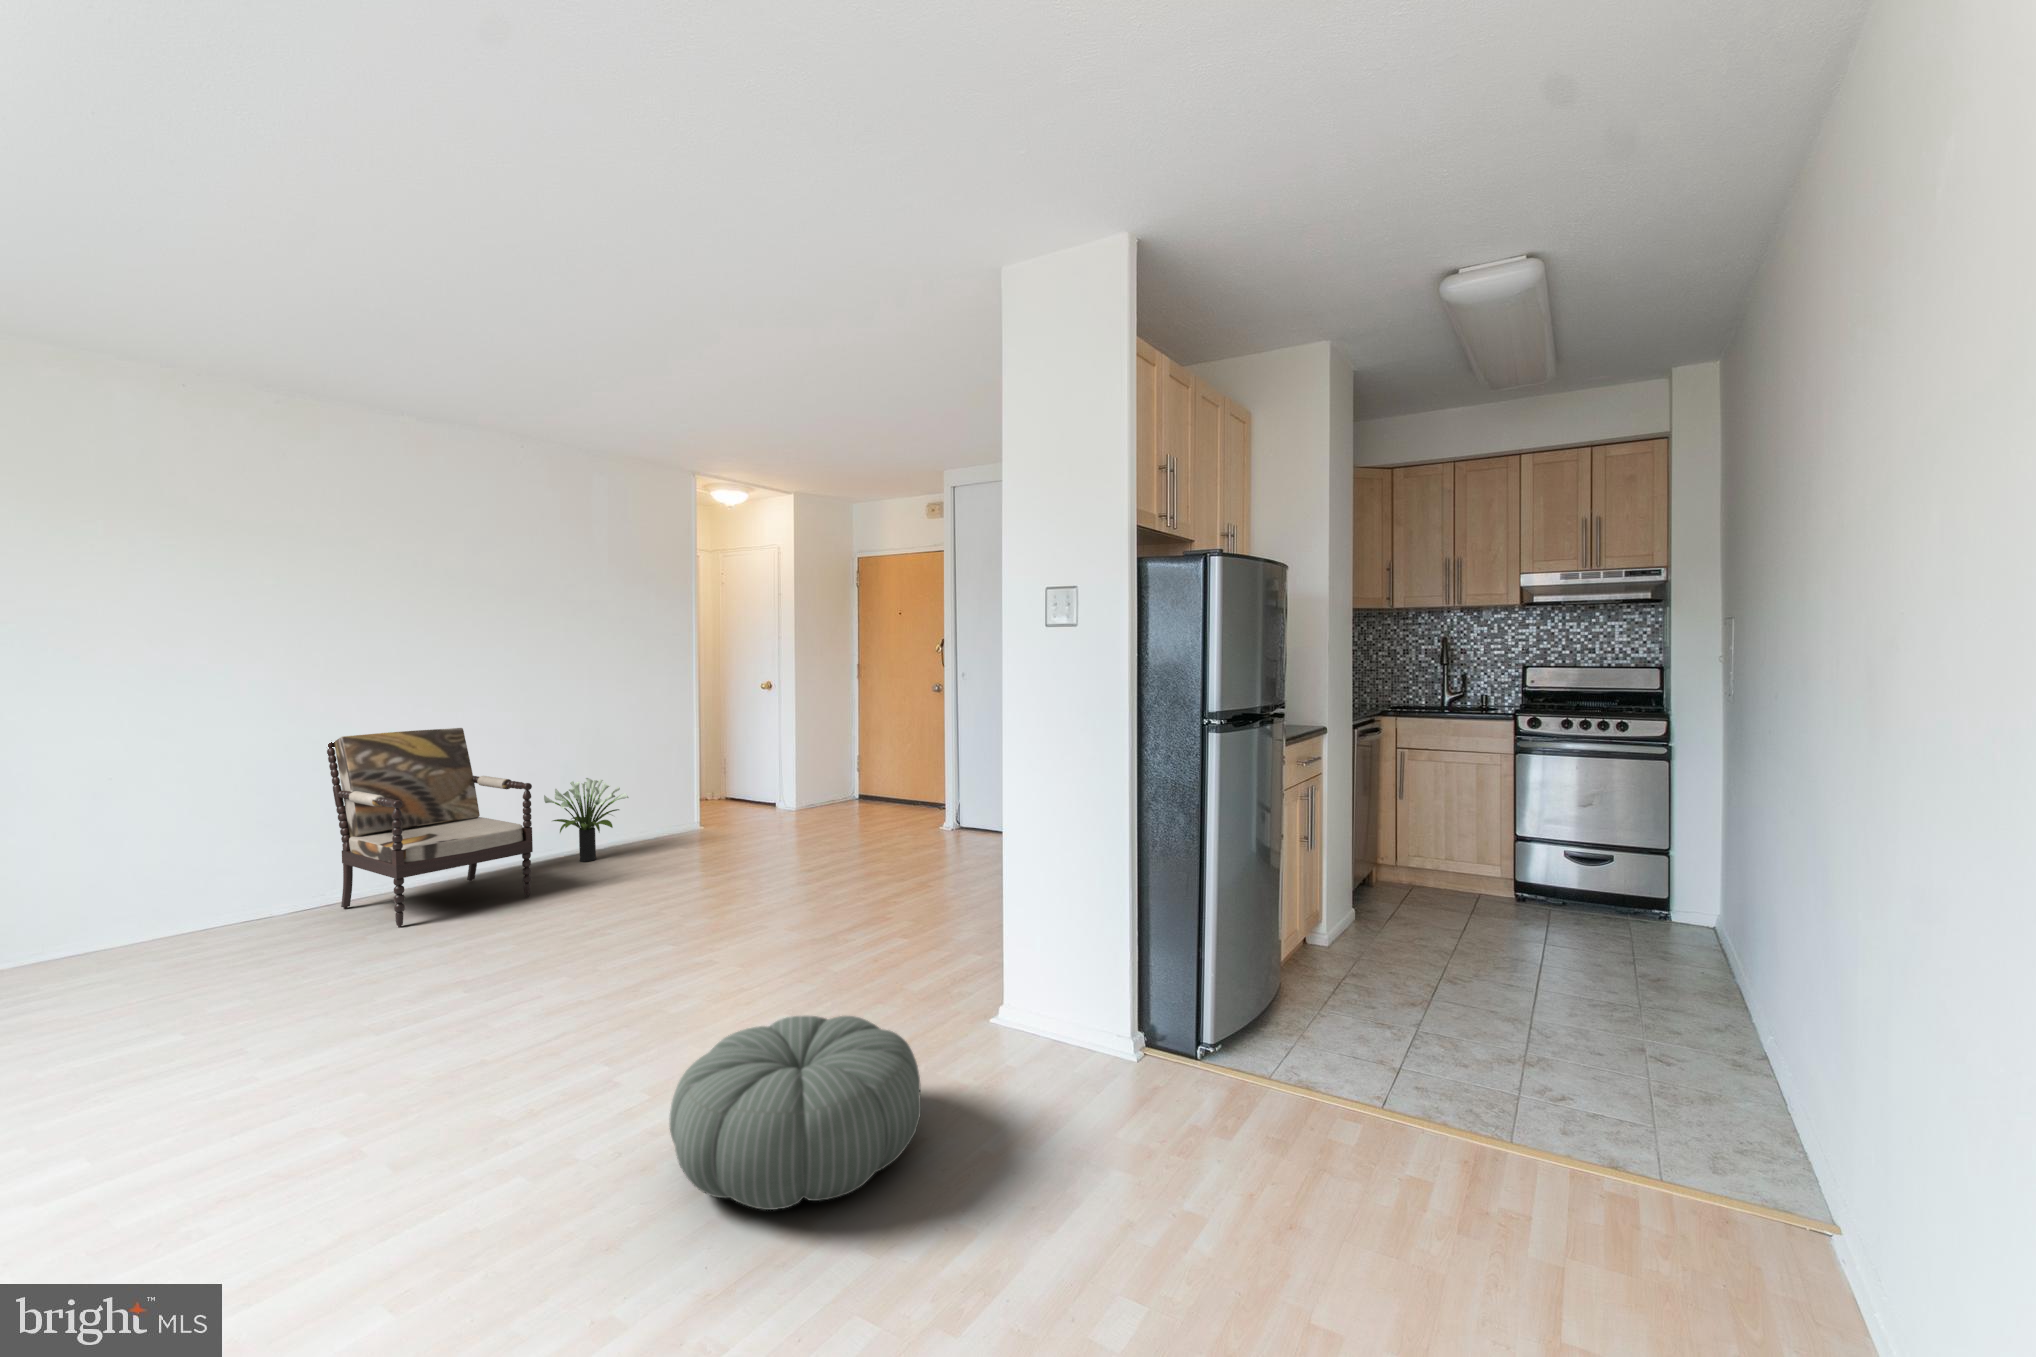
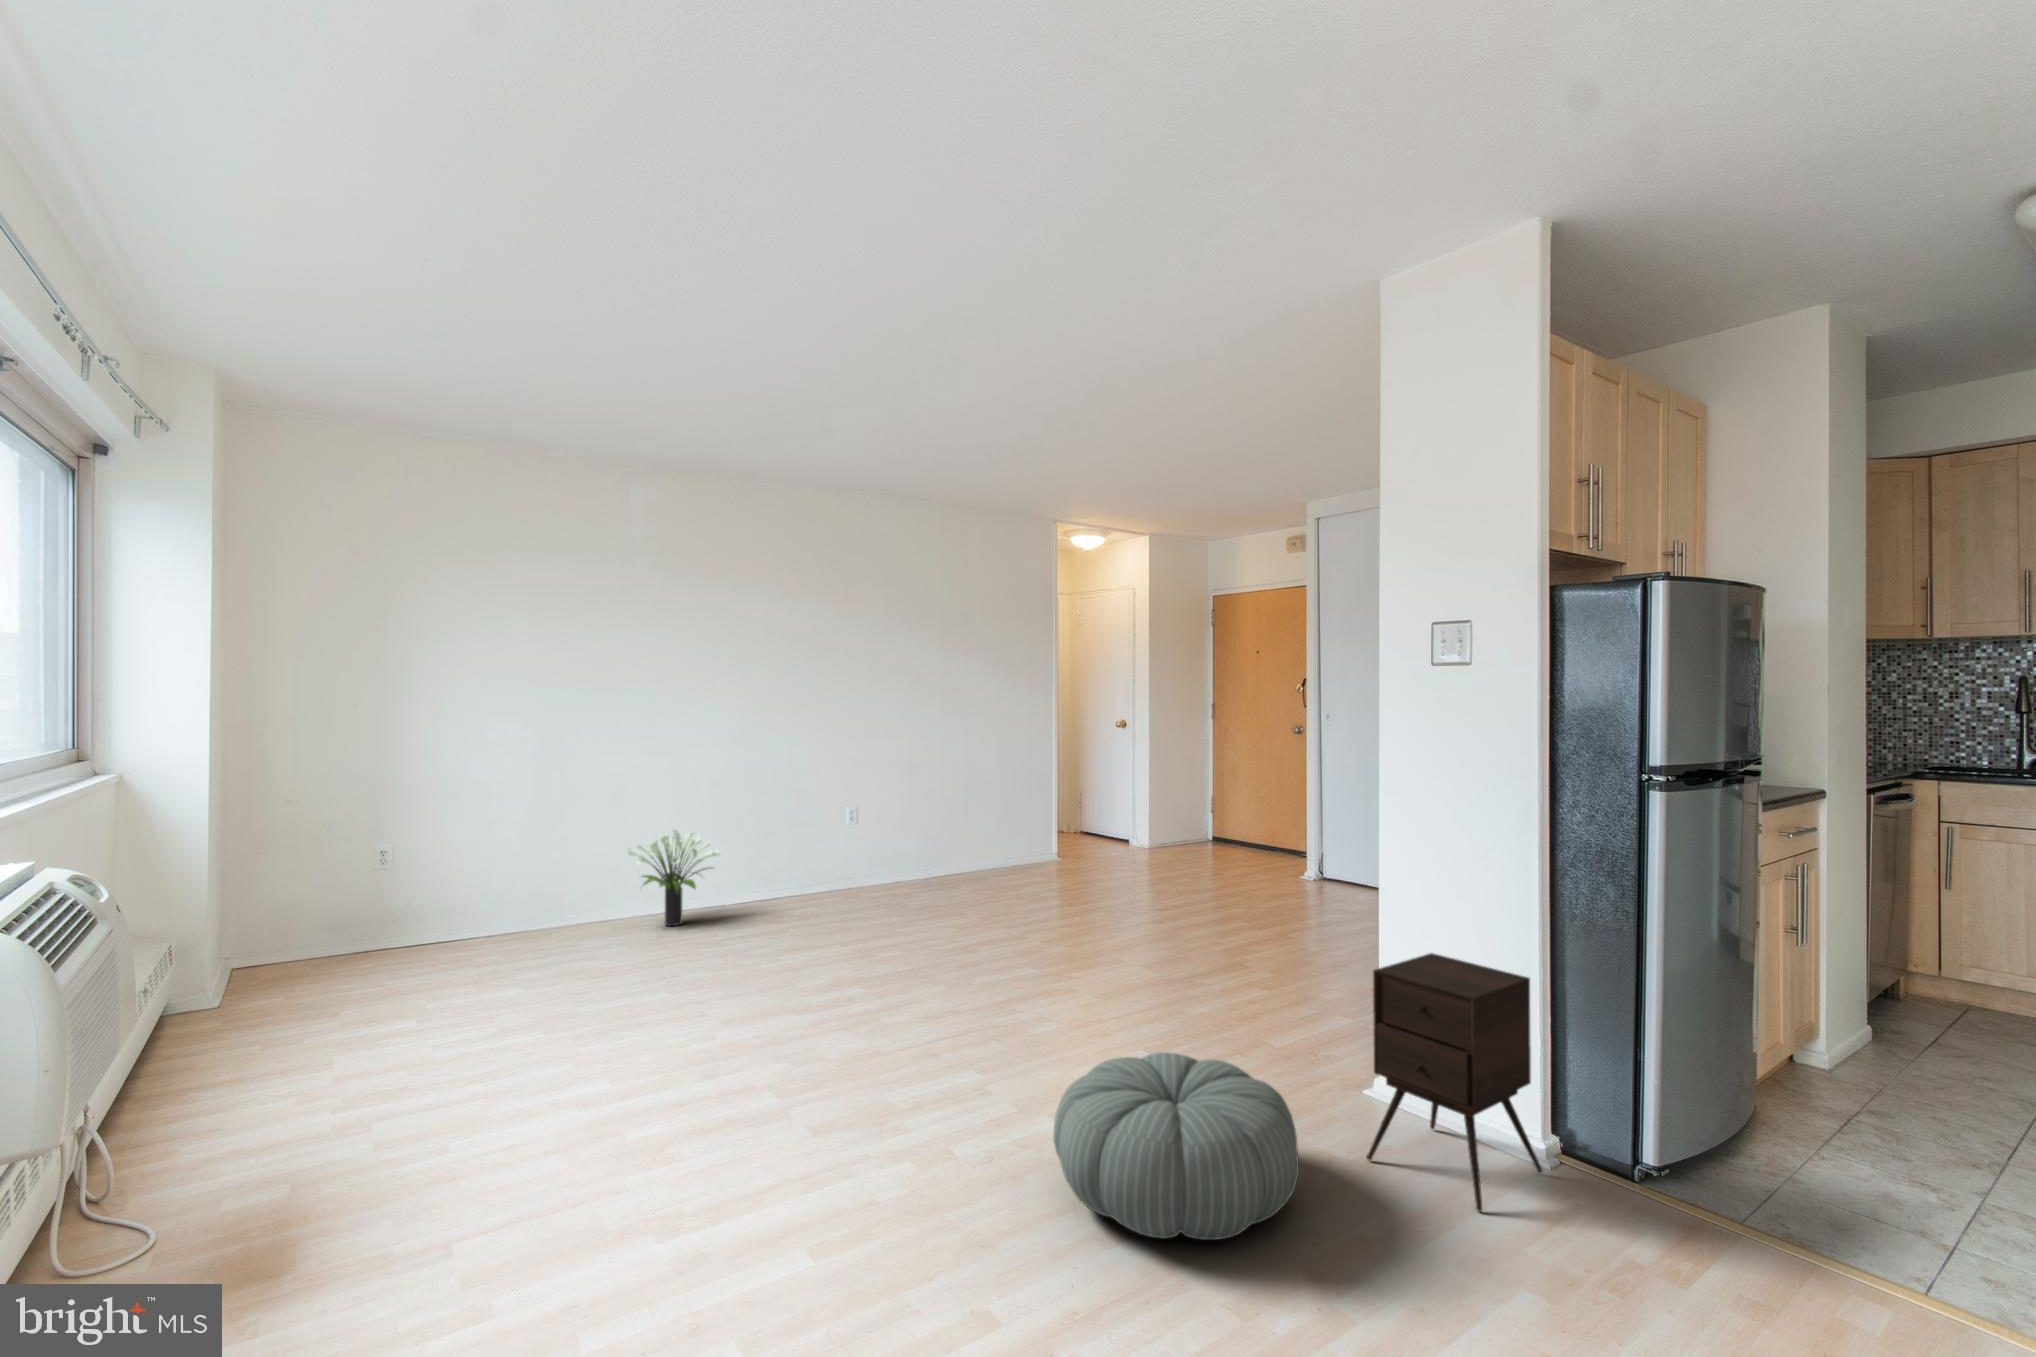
armchair: present [327,728,533,928] -> none [762,754,916,927]
potted plant: present [544,778,629,862] -> present [628,830,720,926]
side table: none [985,888,1129,1114] -> present [1367,953,1543,1212]

